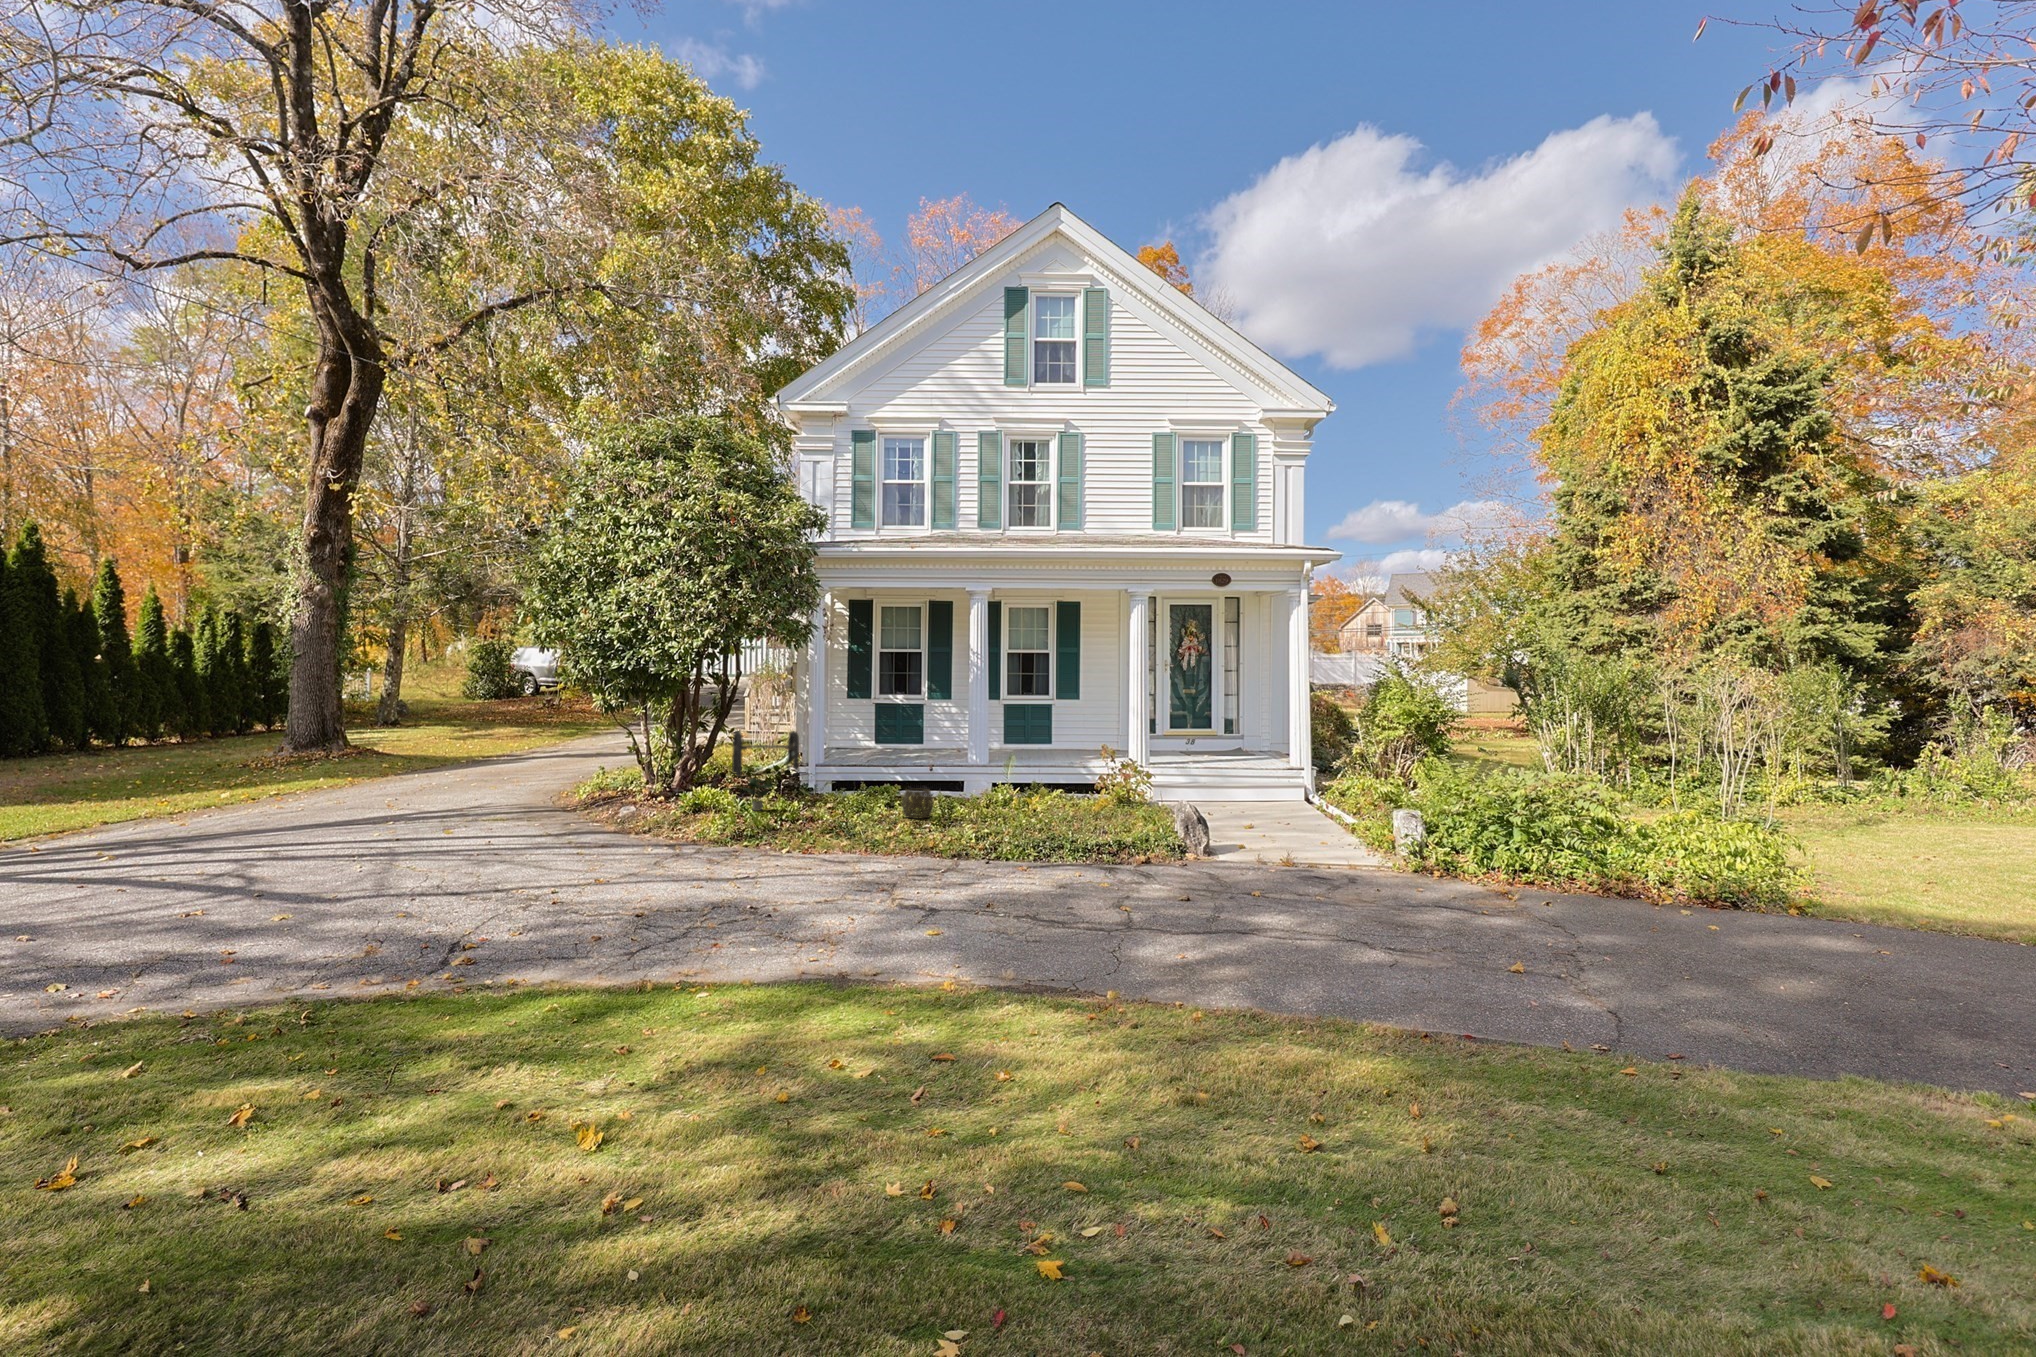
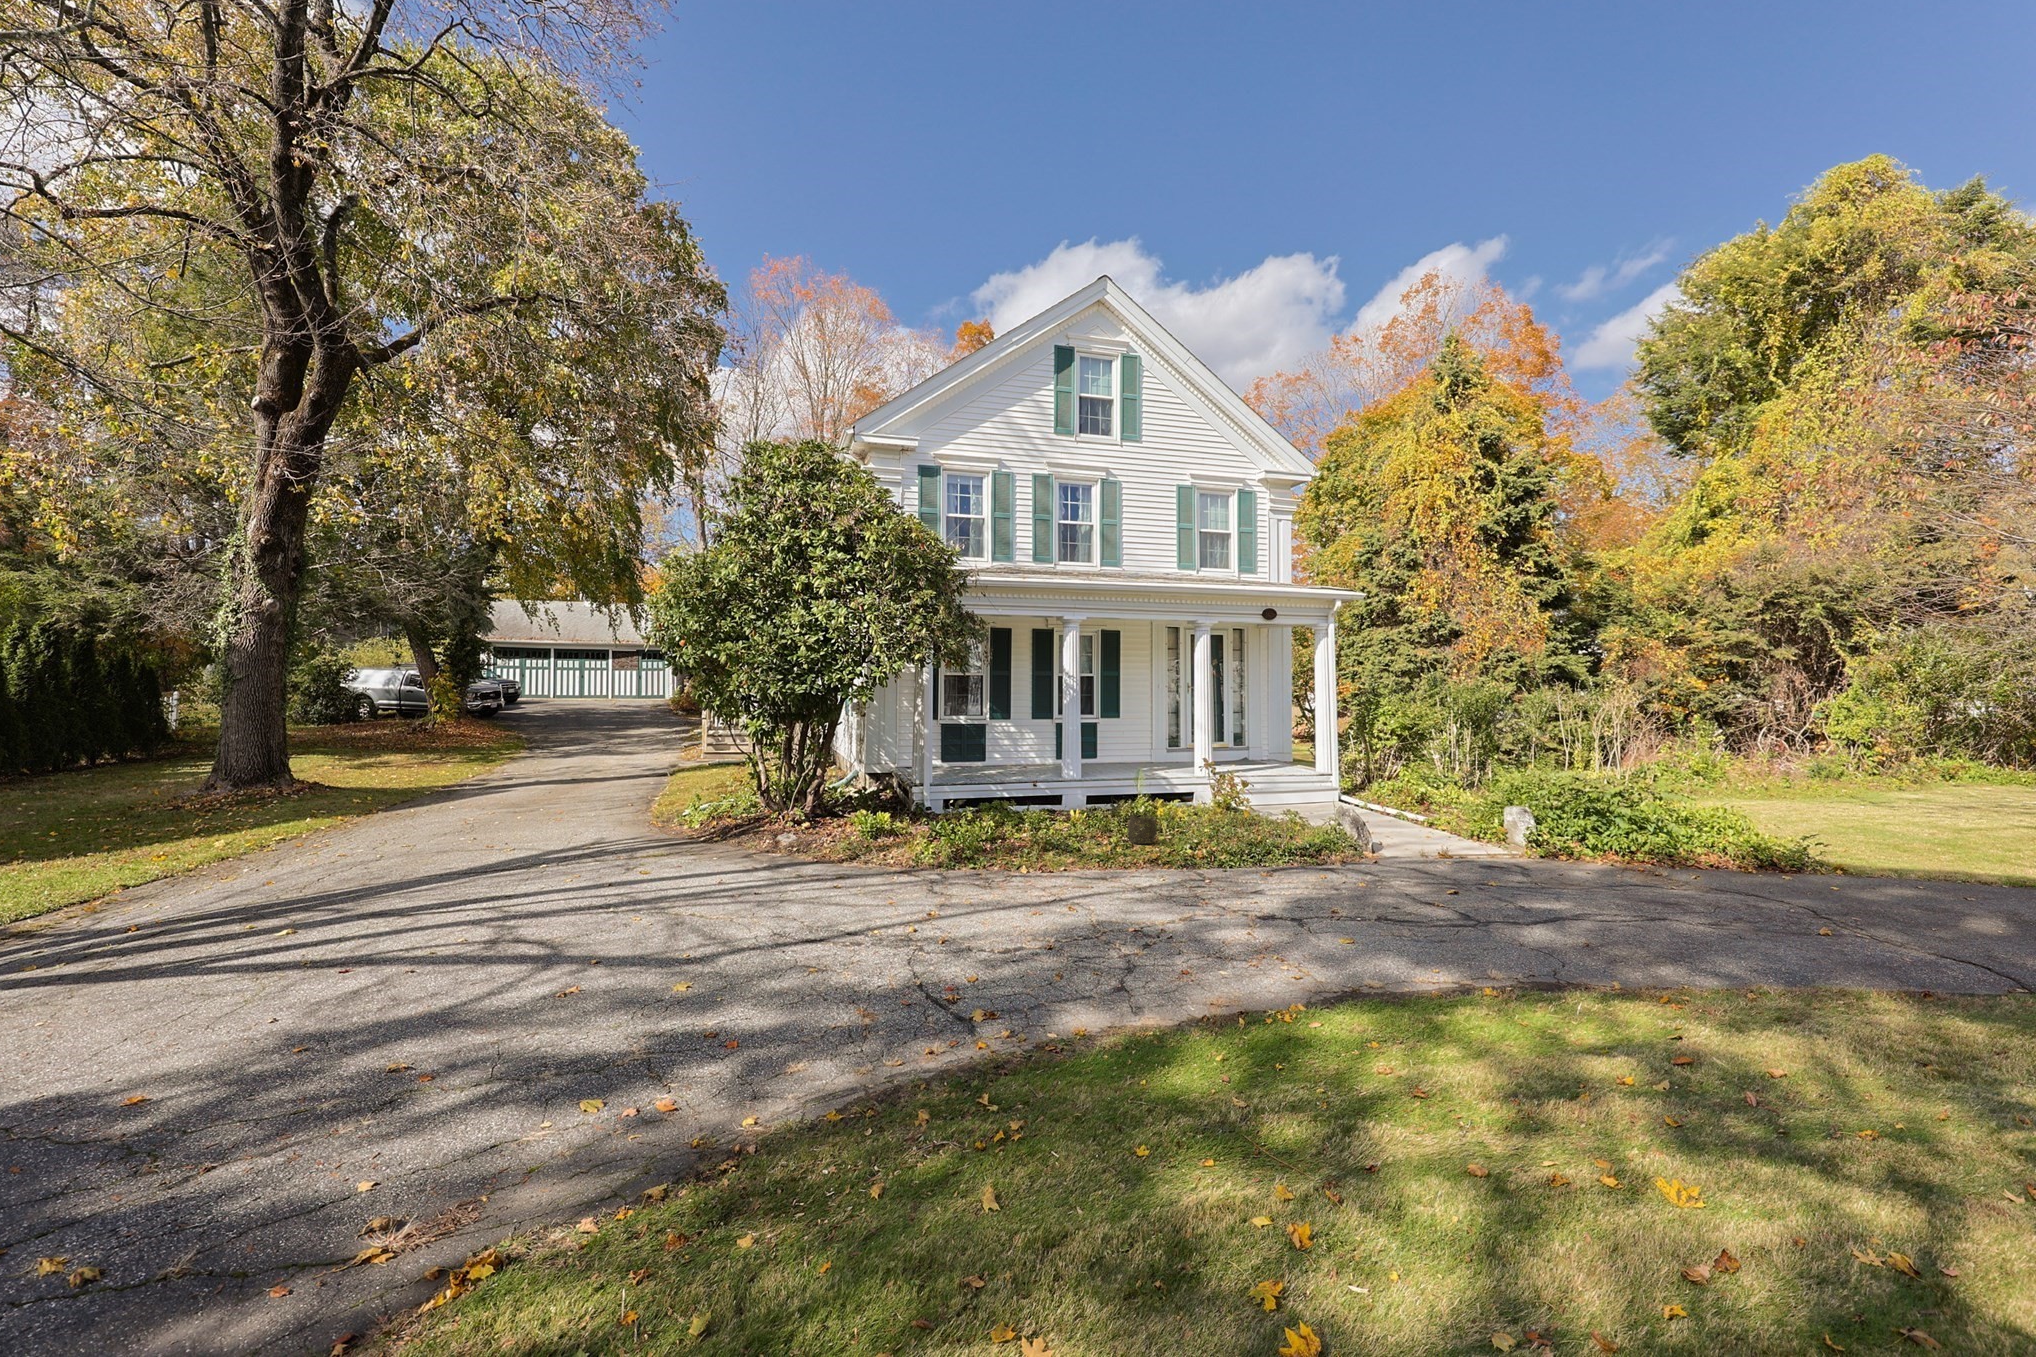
bench: present [732,731,799,776] -> none [821,756,892,807]
potted plant: present [745,778,773,811] -> none [972,814,1002,847]

